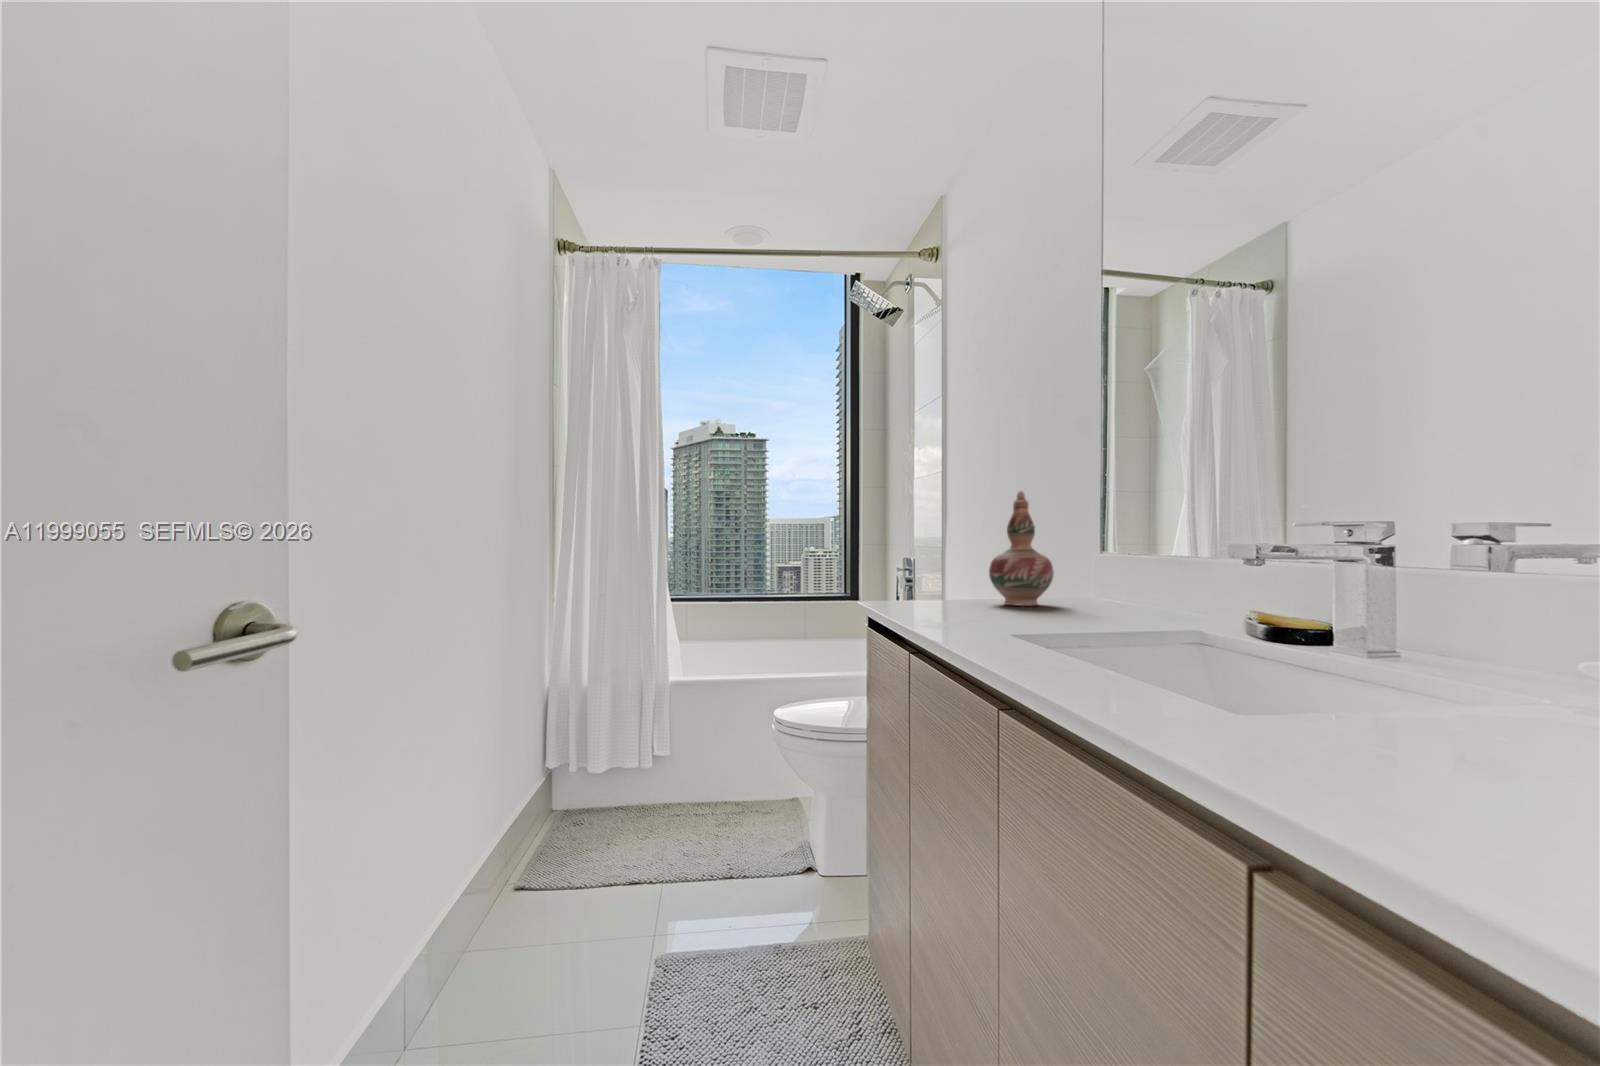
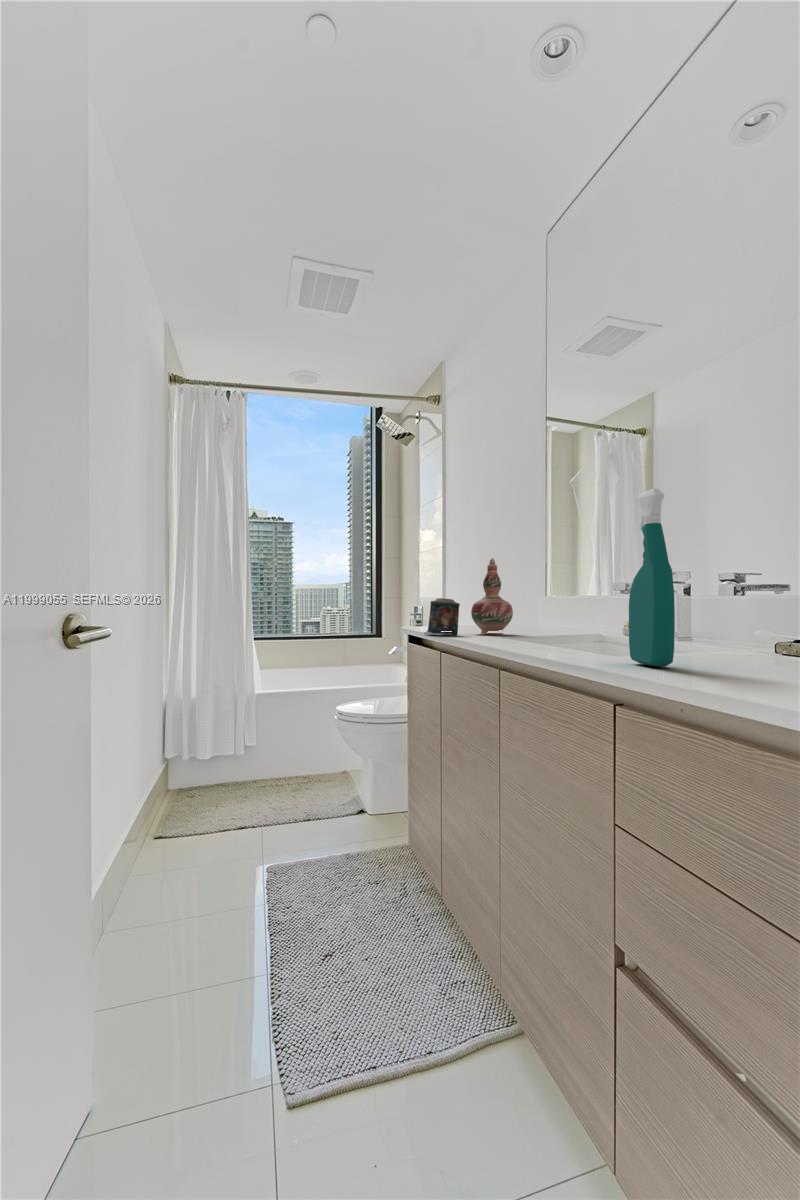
spray bottle: none [1305,368,1451,809] -> present [629,488,675,666]
candle: none [915,554,969,611] -> present [424,598,460,635]

